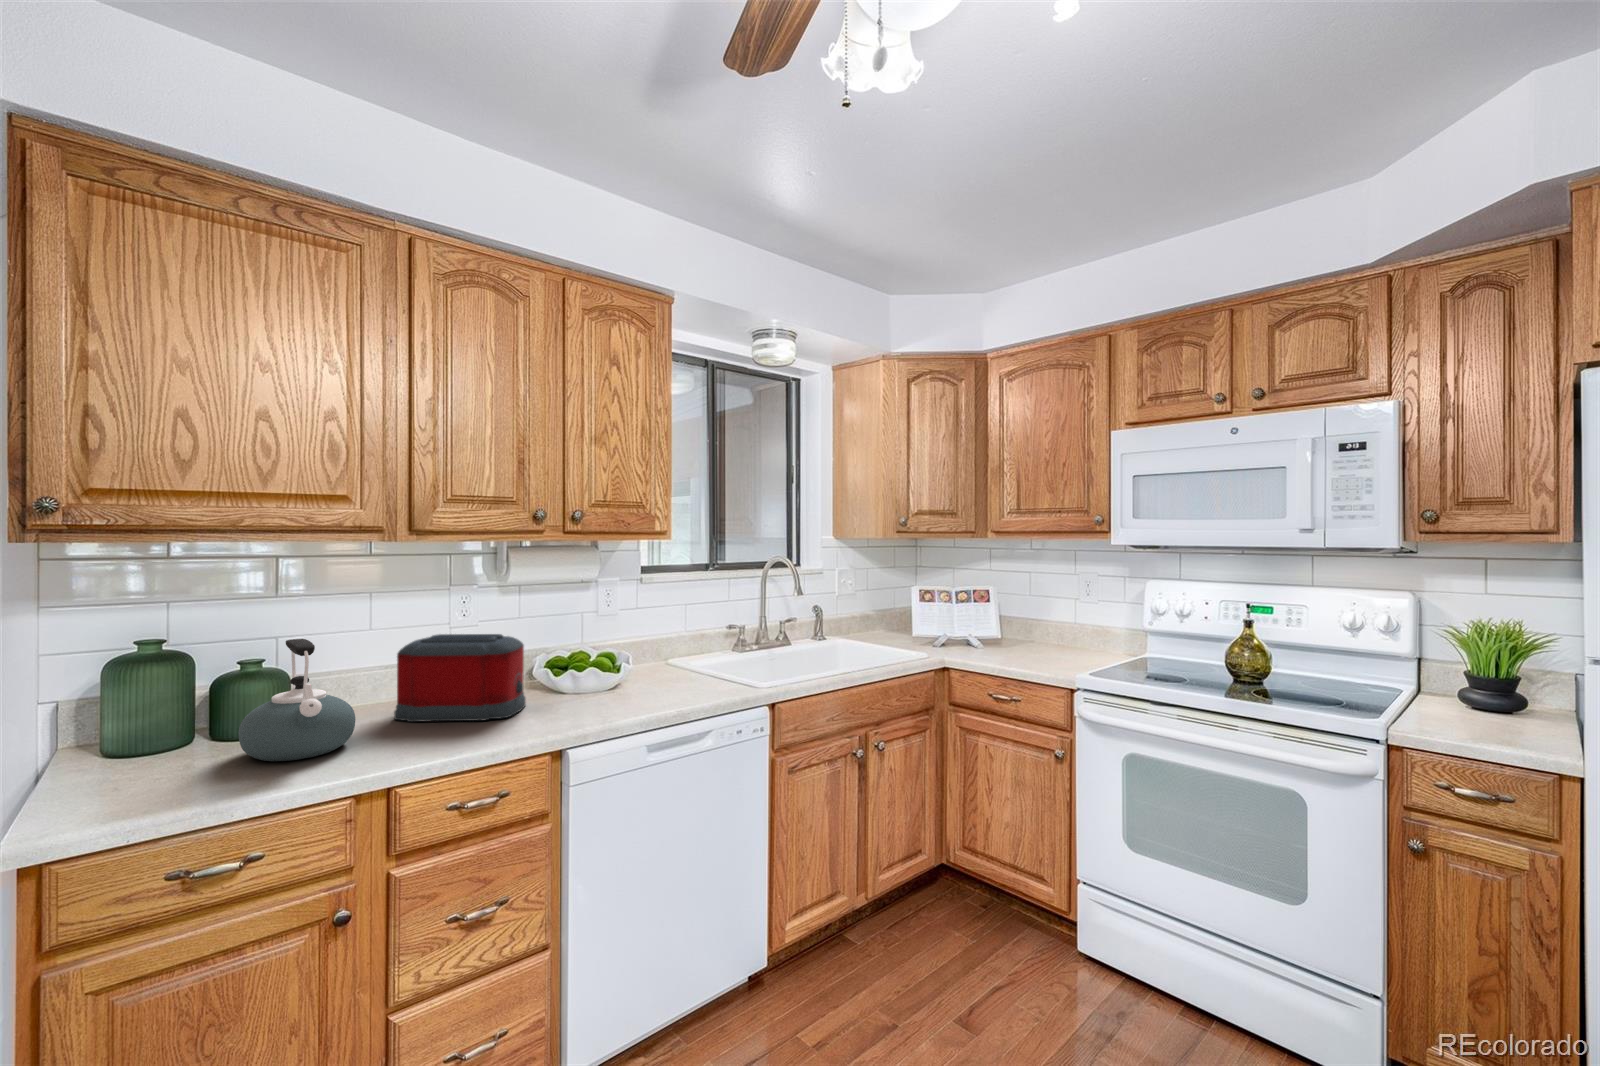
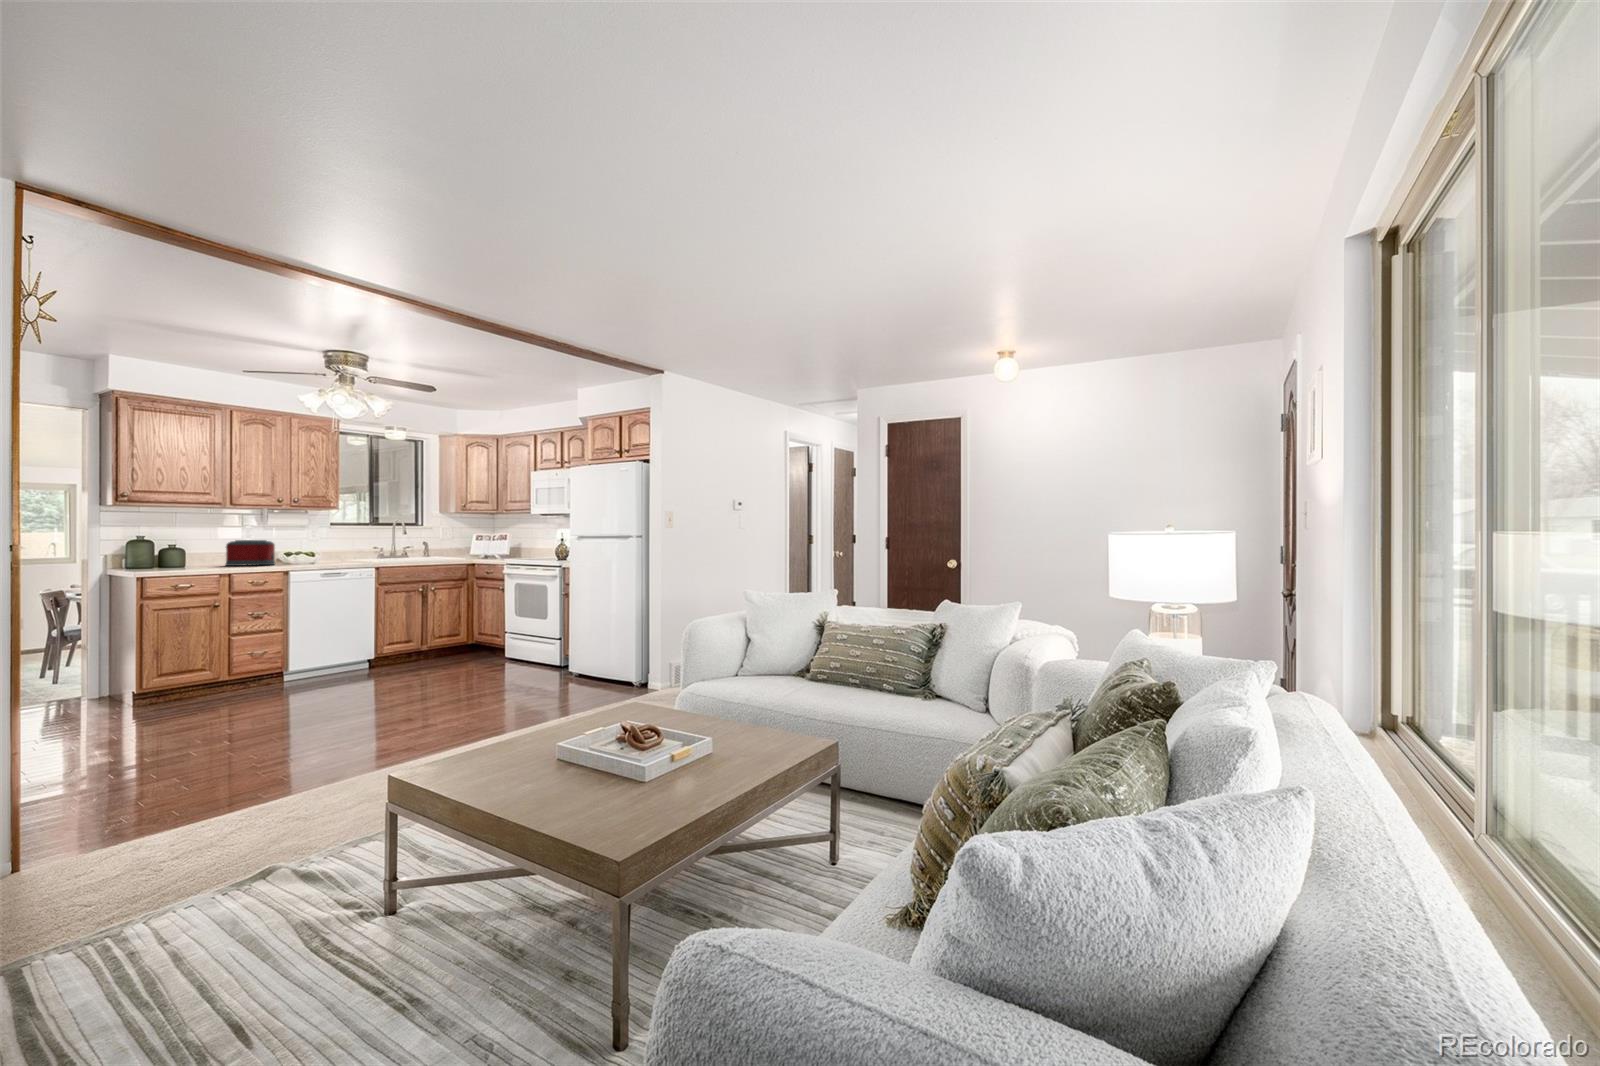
kettle: present [238,639,355,761] -> none [178,535,215,568]

